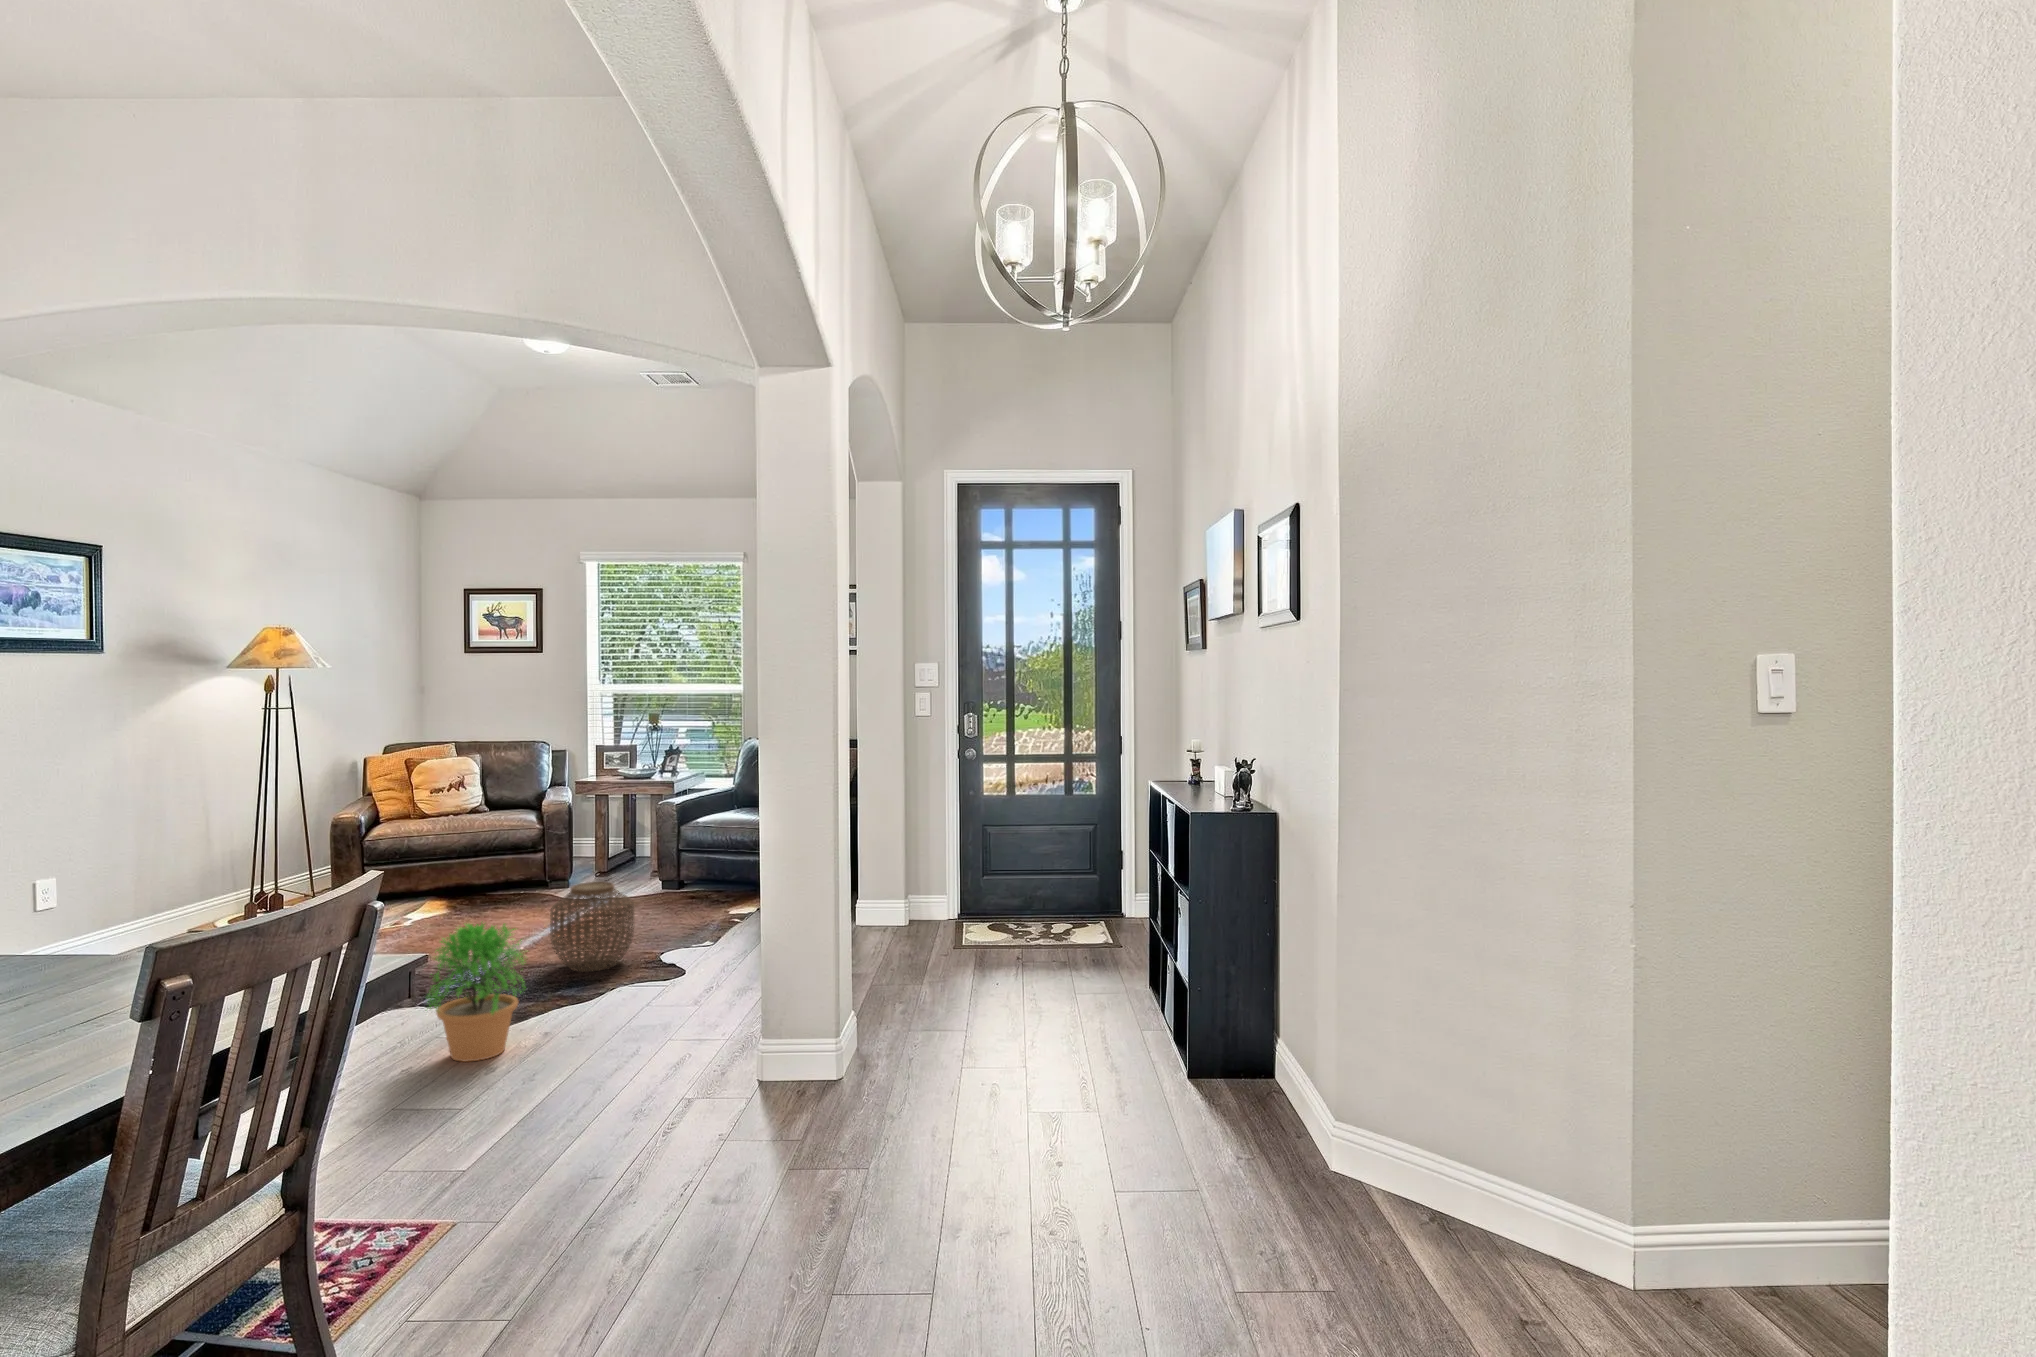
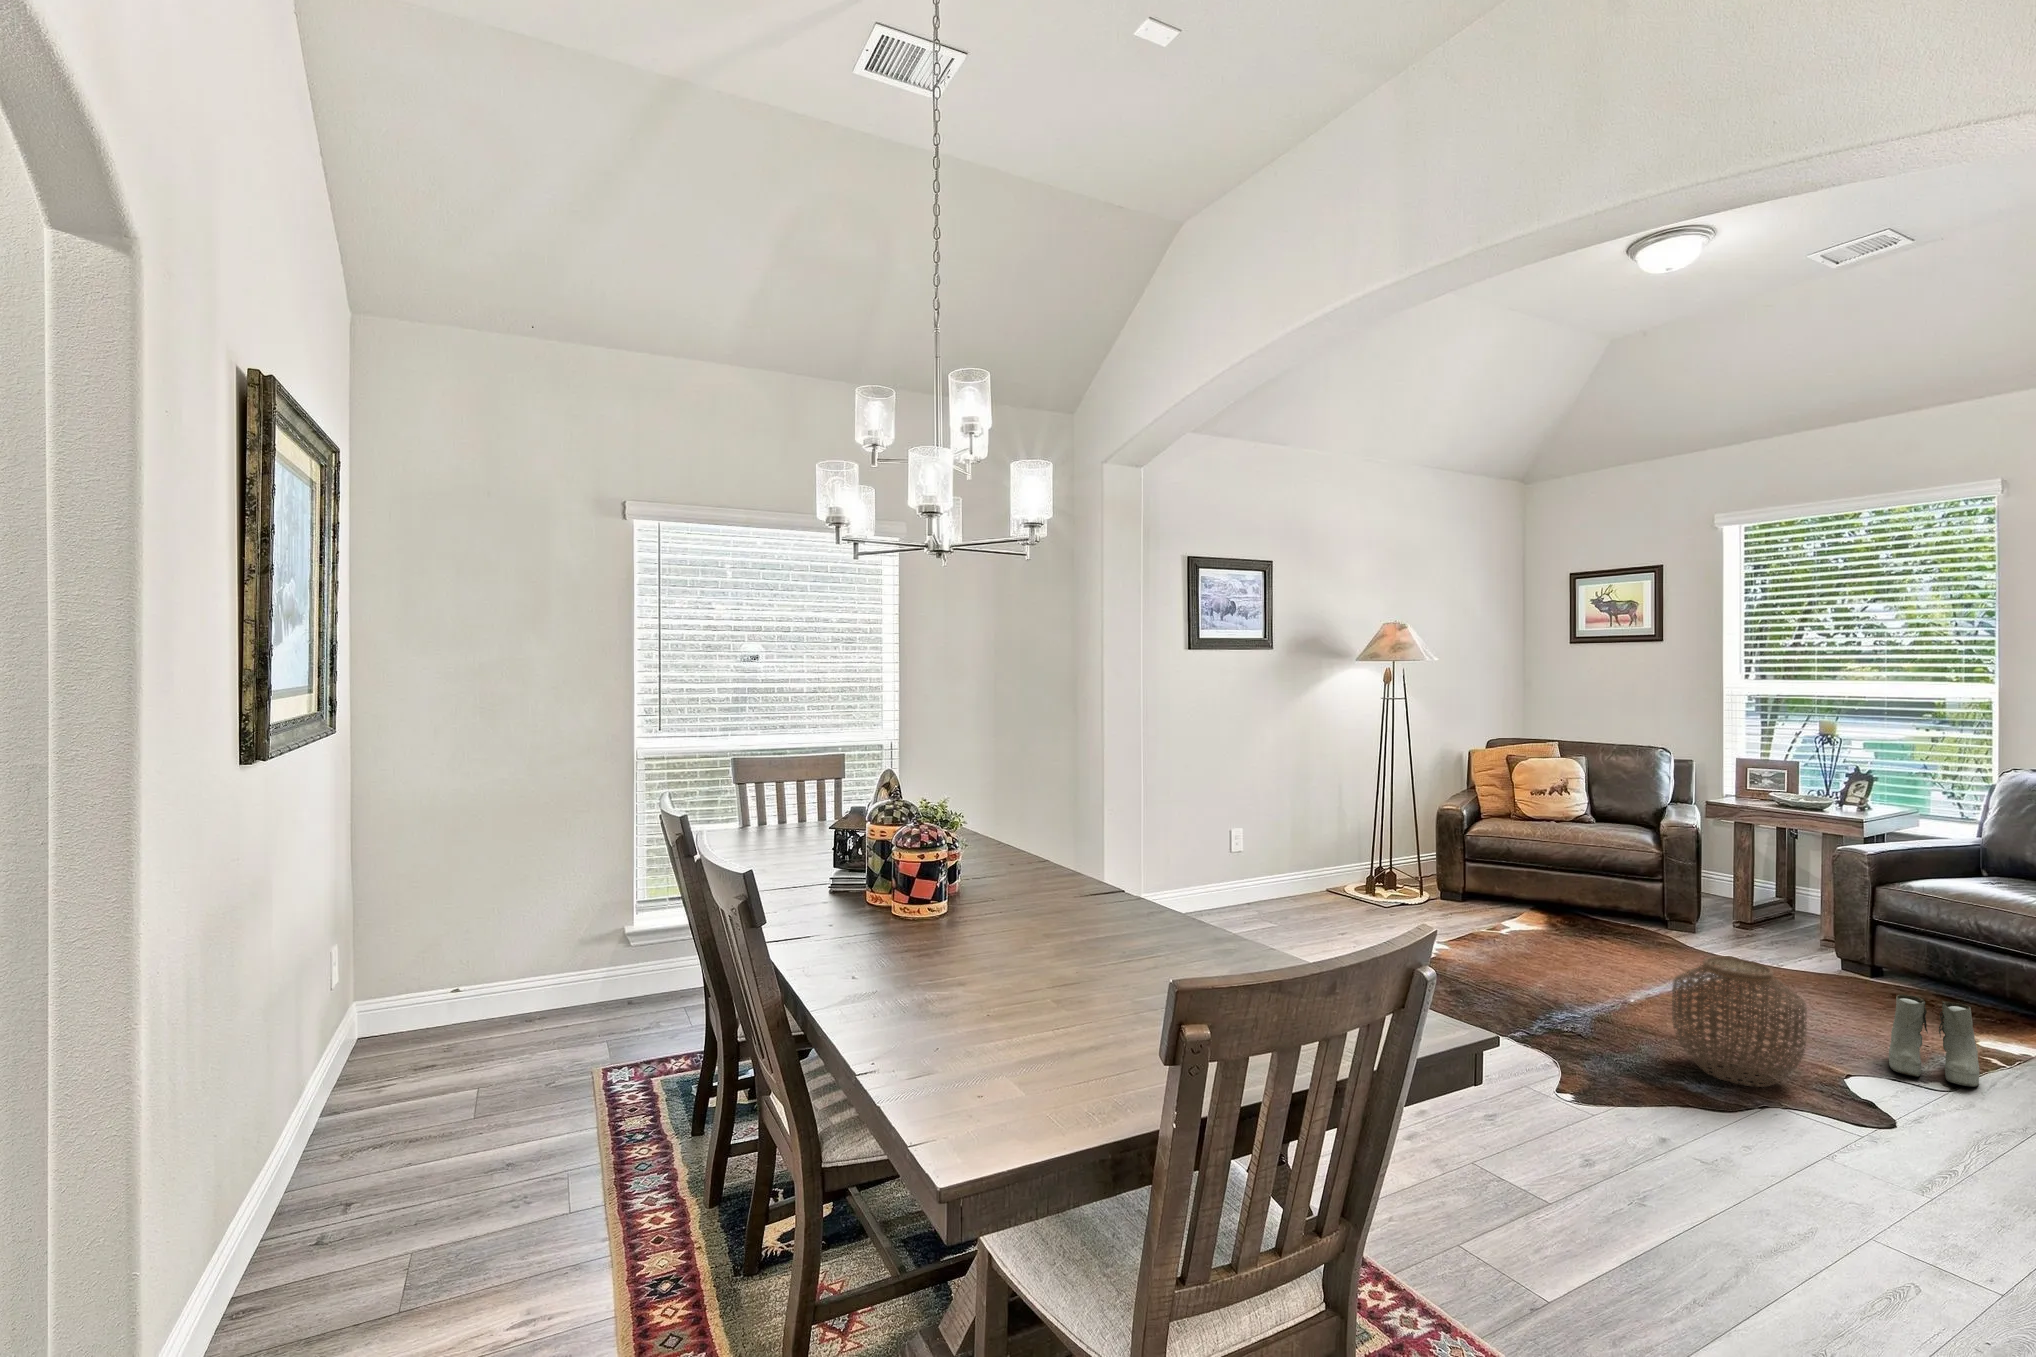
boots: none [682,886,727,939] -> present [1889,995,1979,1087]
potted plant: present [427,924,525,1062] -> none [1497,999,1647,1192]

